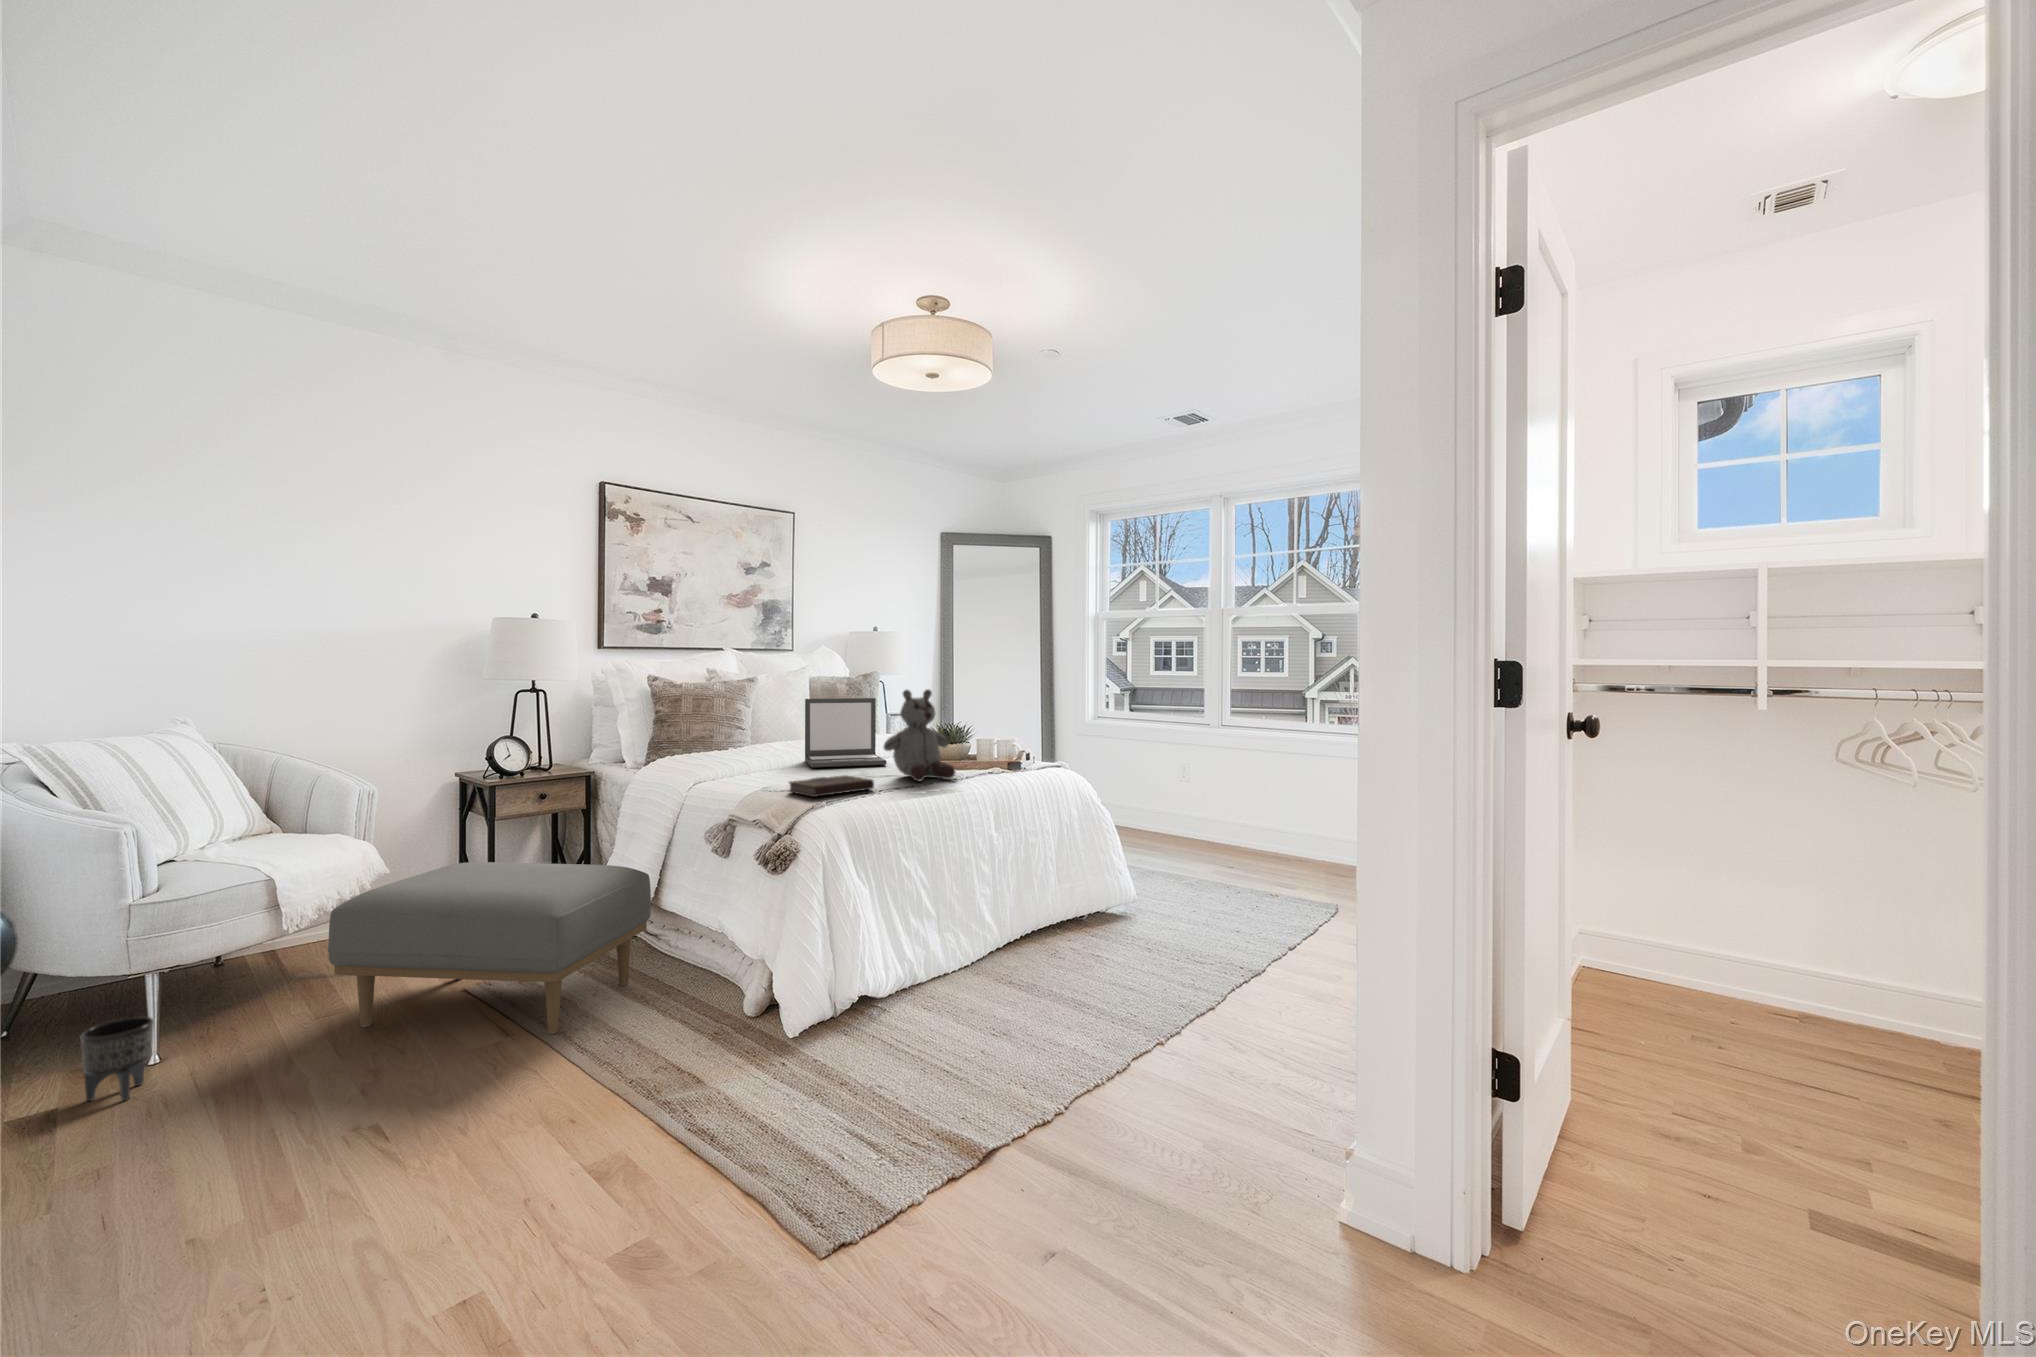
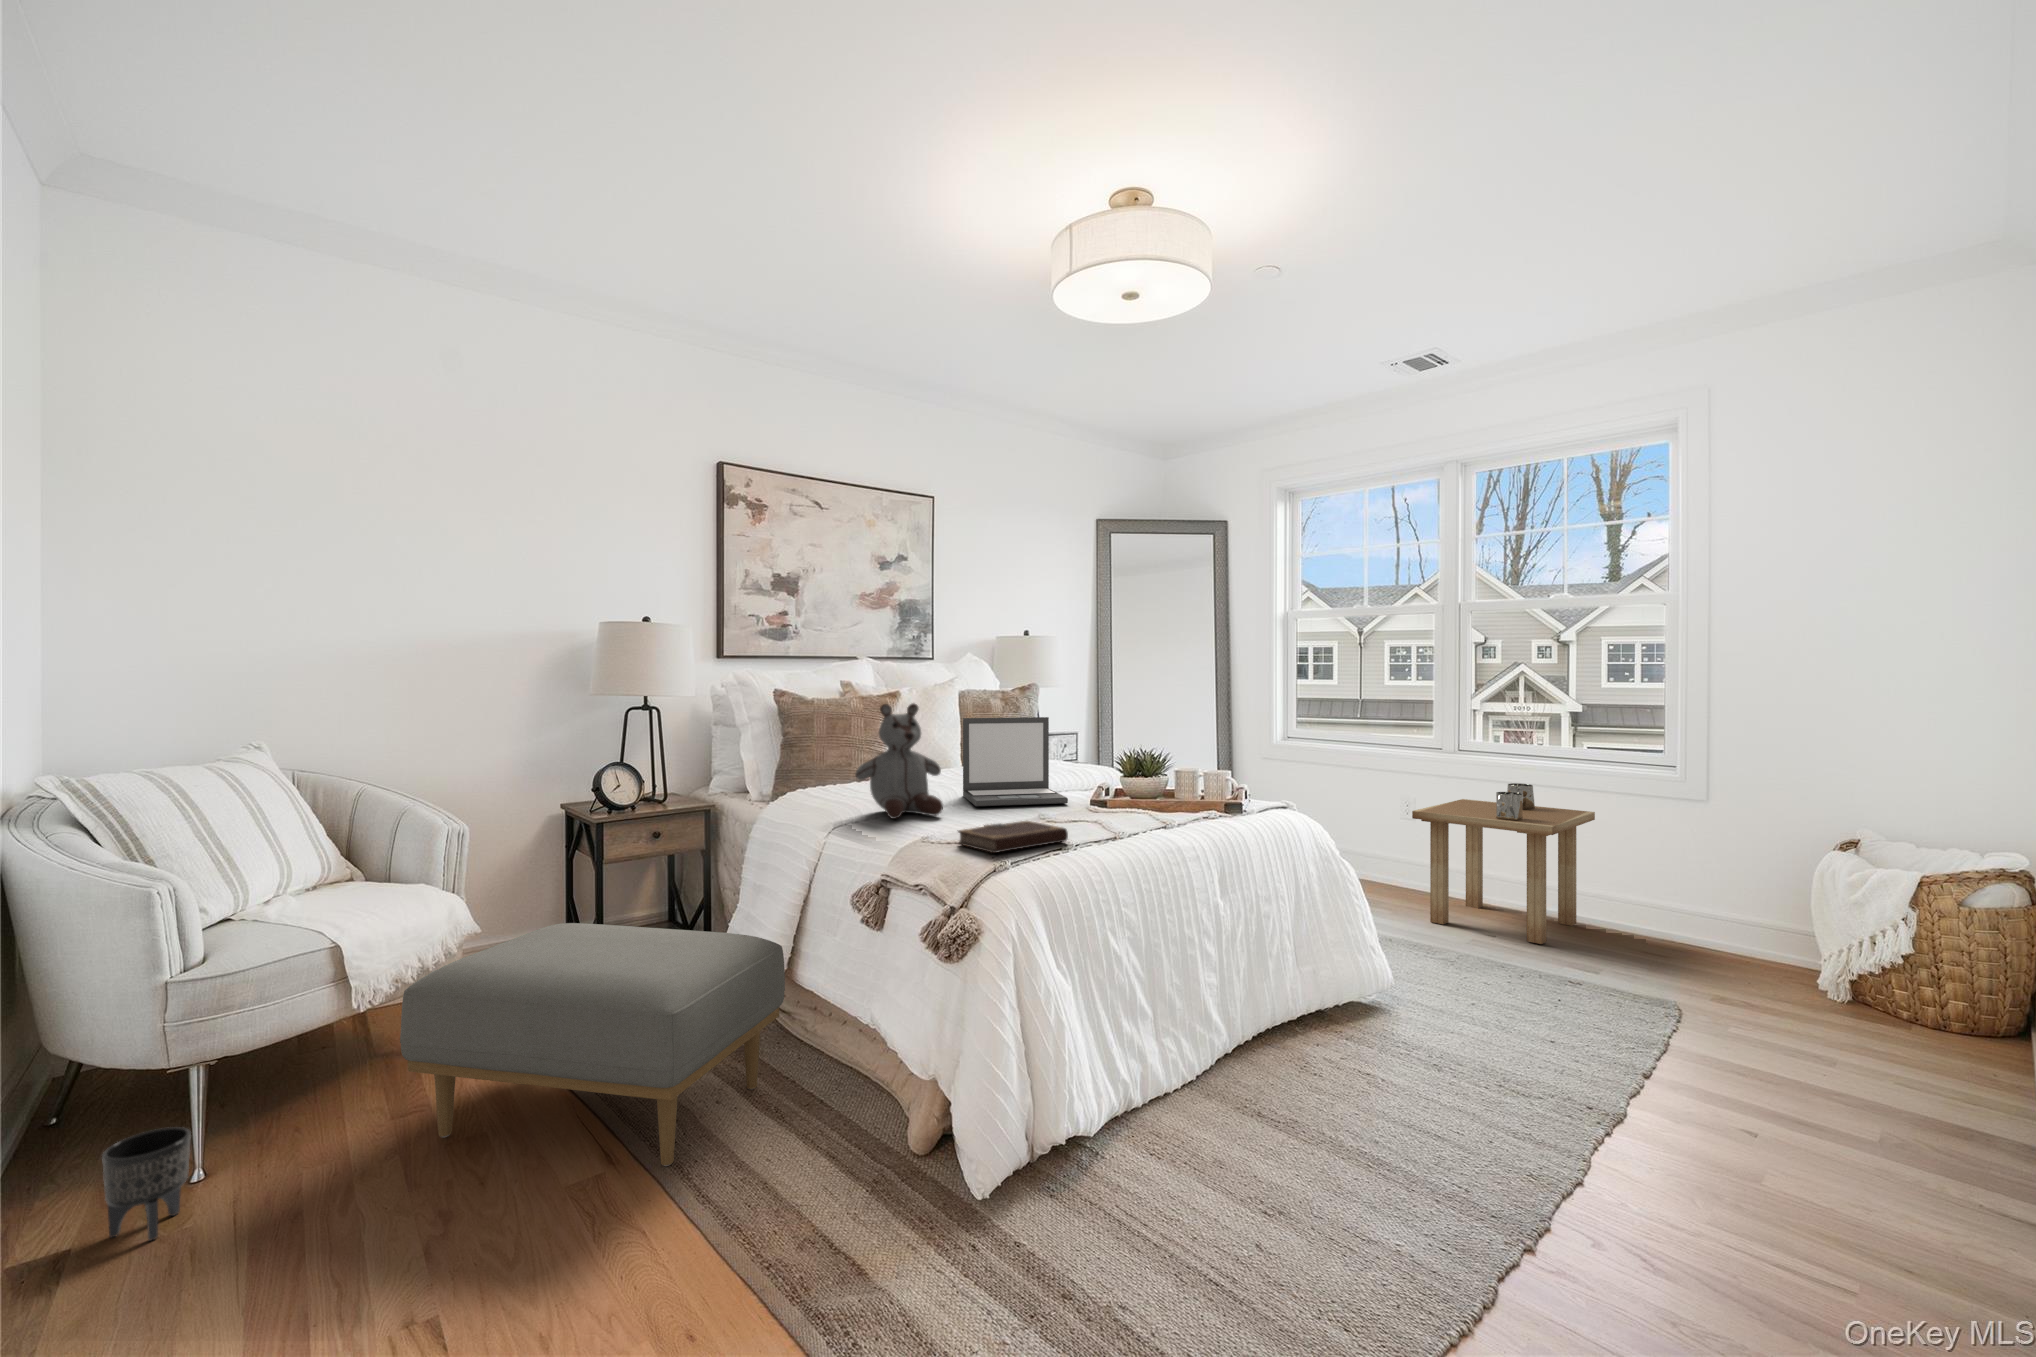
stuffed bear: present [883,690,955,781] -> present [855,703,943,819]
side table: none [1170,750,1303,870] -> present [1412,783,1595,944]

